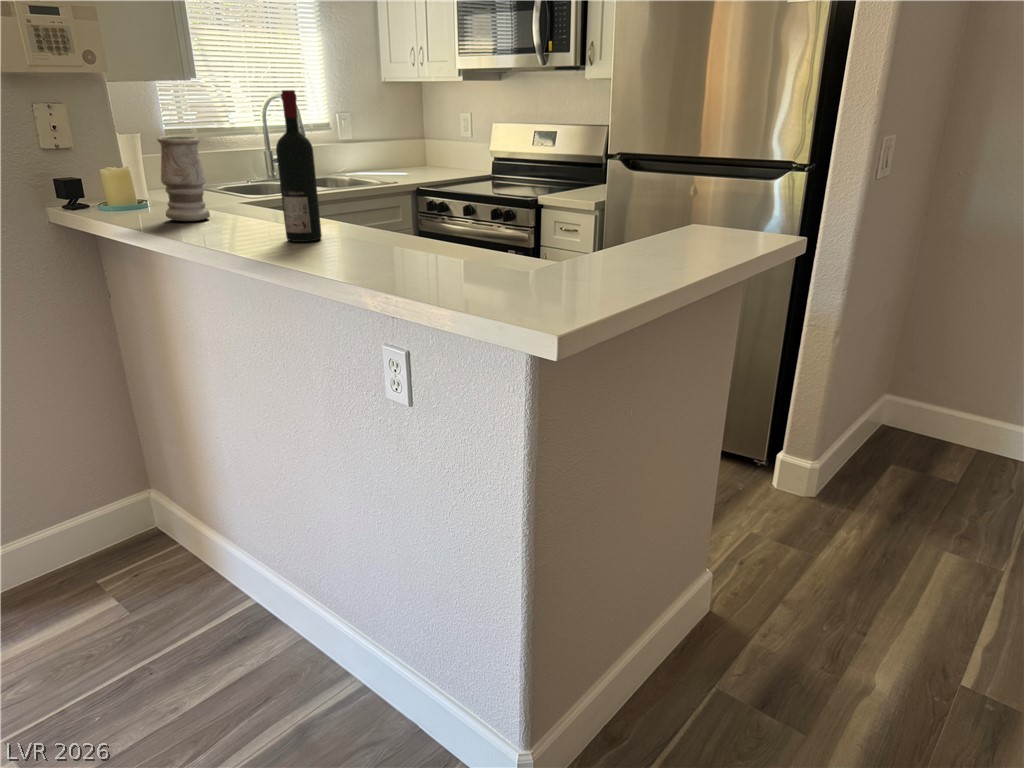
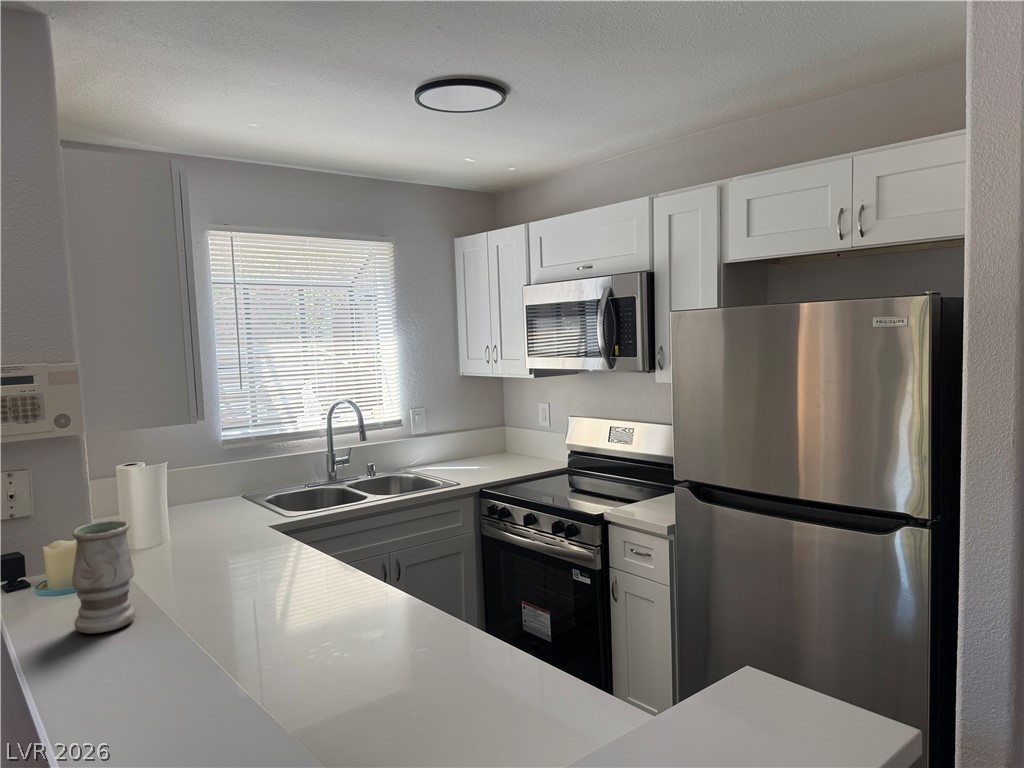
wine bottle: present [276,90,322,242] -> none [135,508,203,730]

